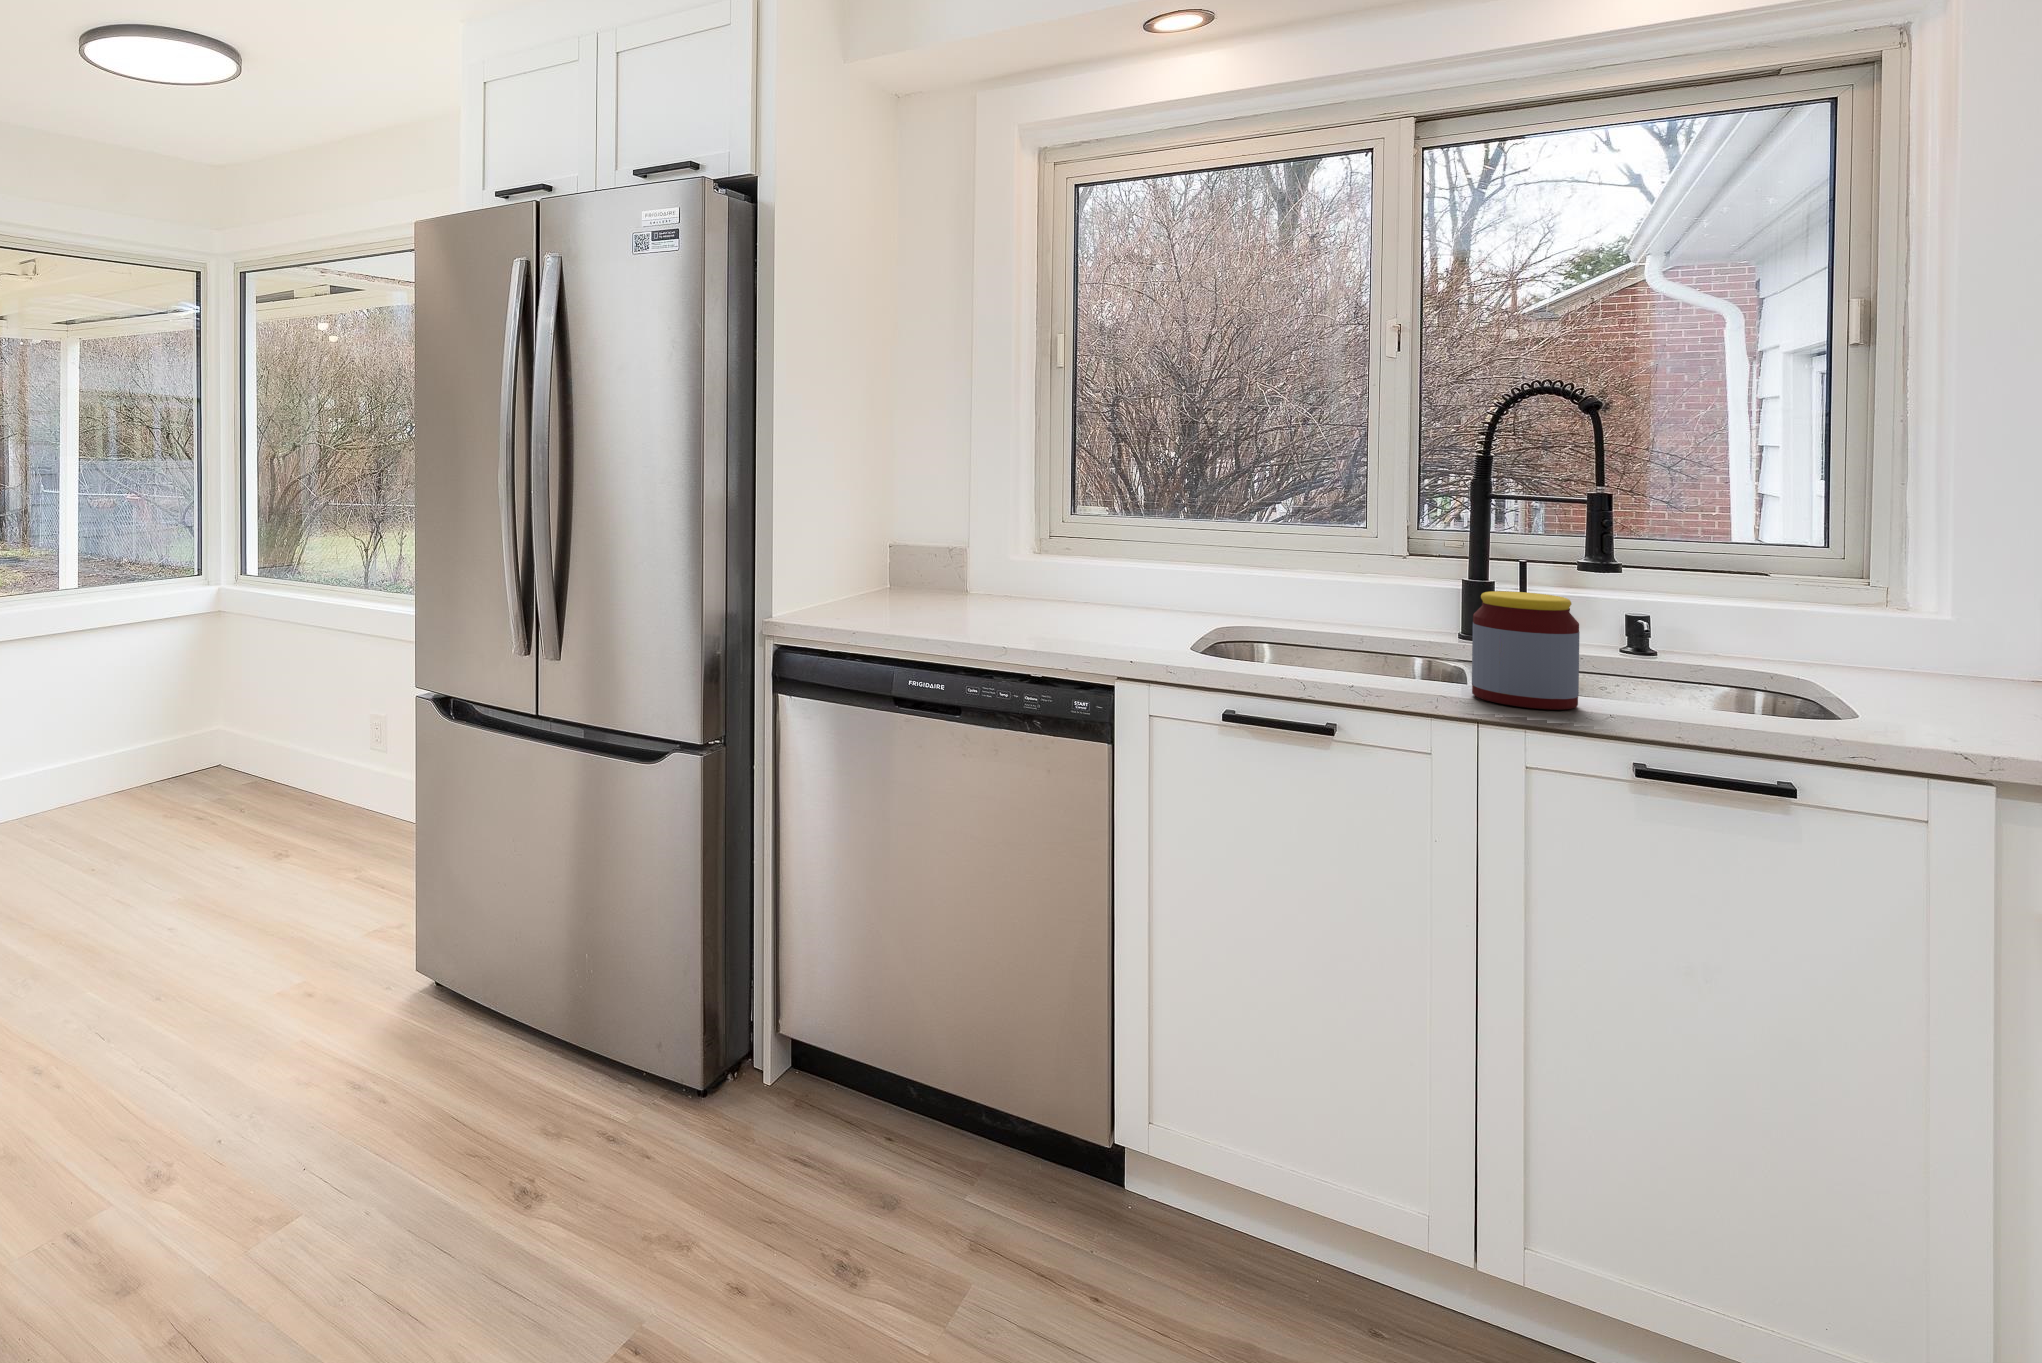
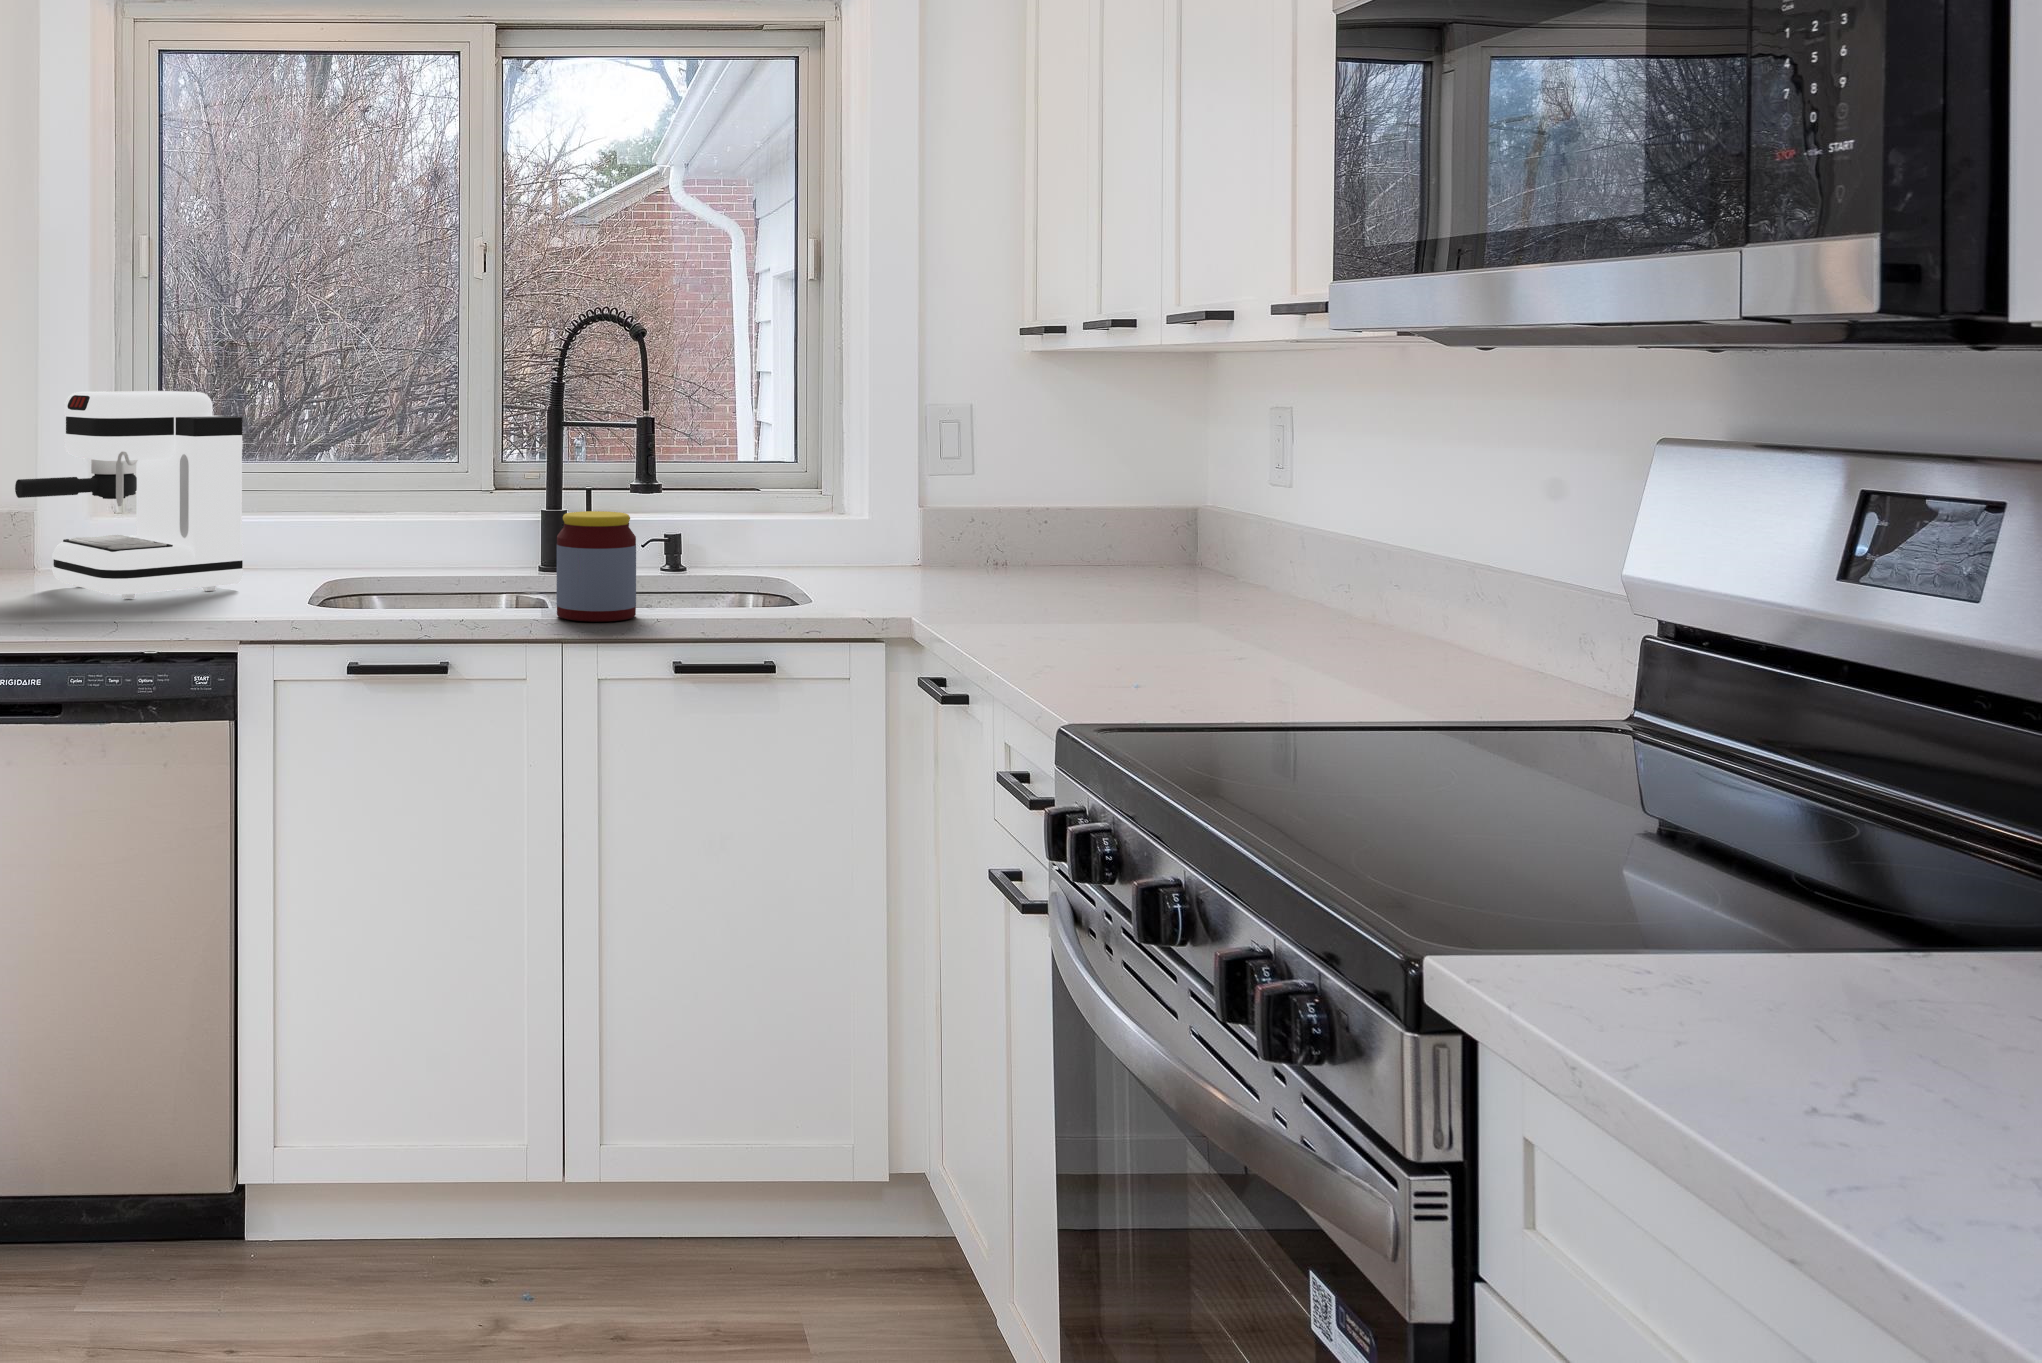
coffee maker: none [938,457,1133,628] -> present [15,391,243,599]

